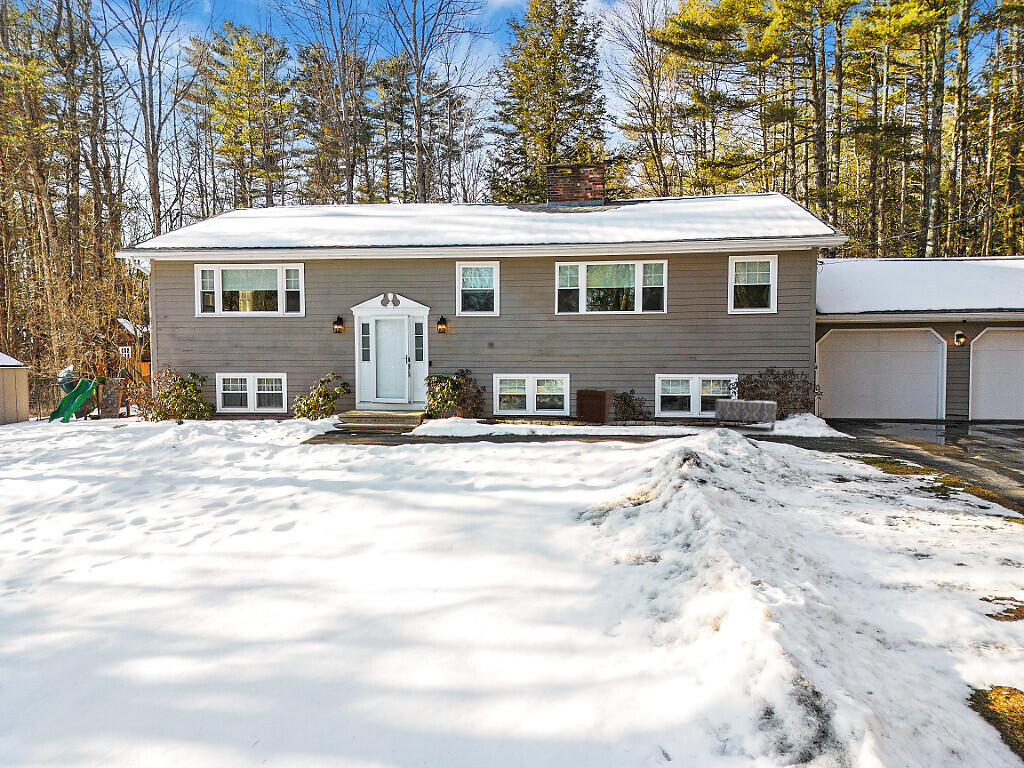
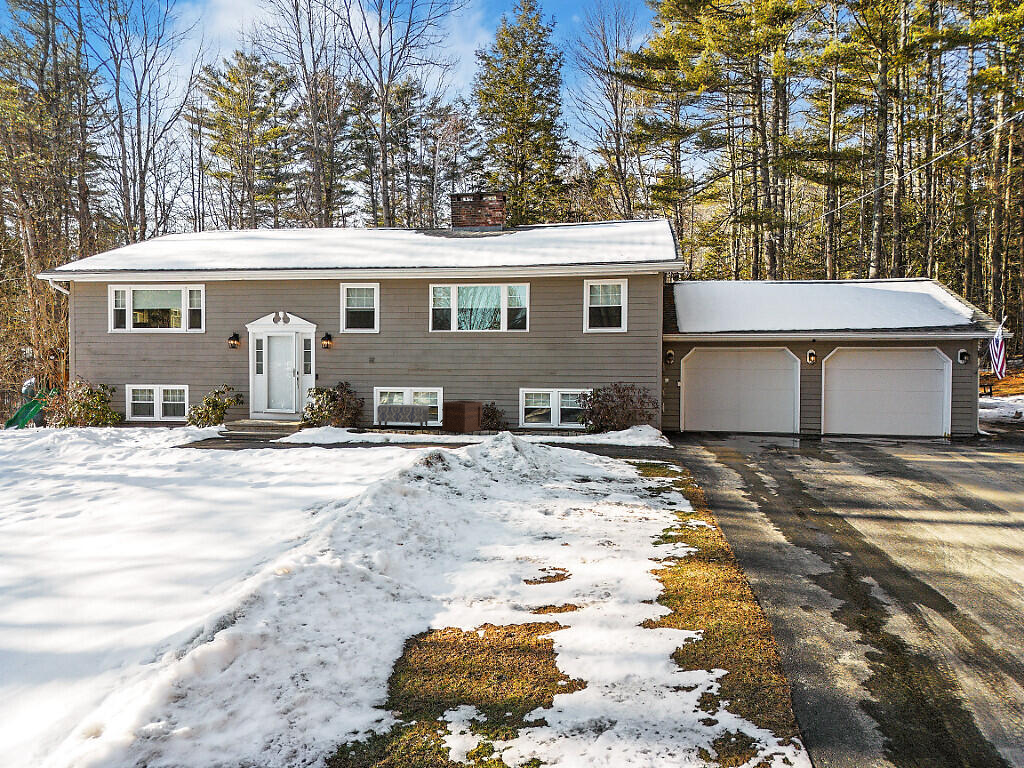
bench: present [715,399,777,430] -> present [377,404,429,430]

